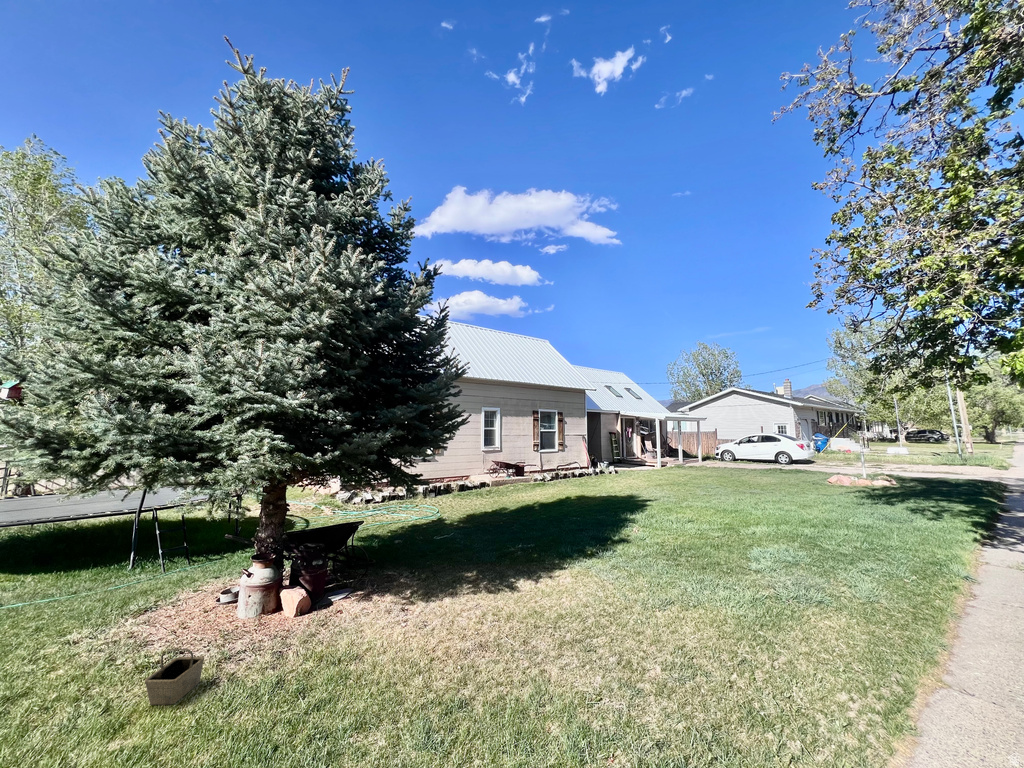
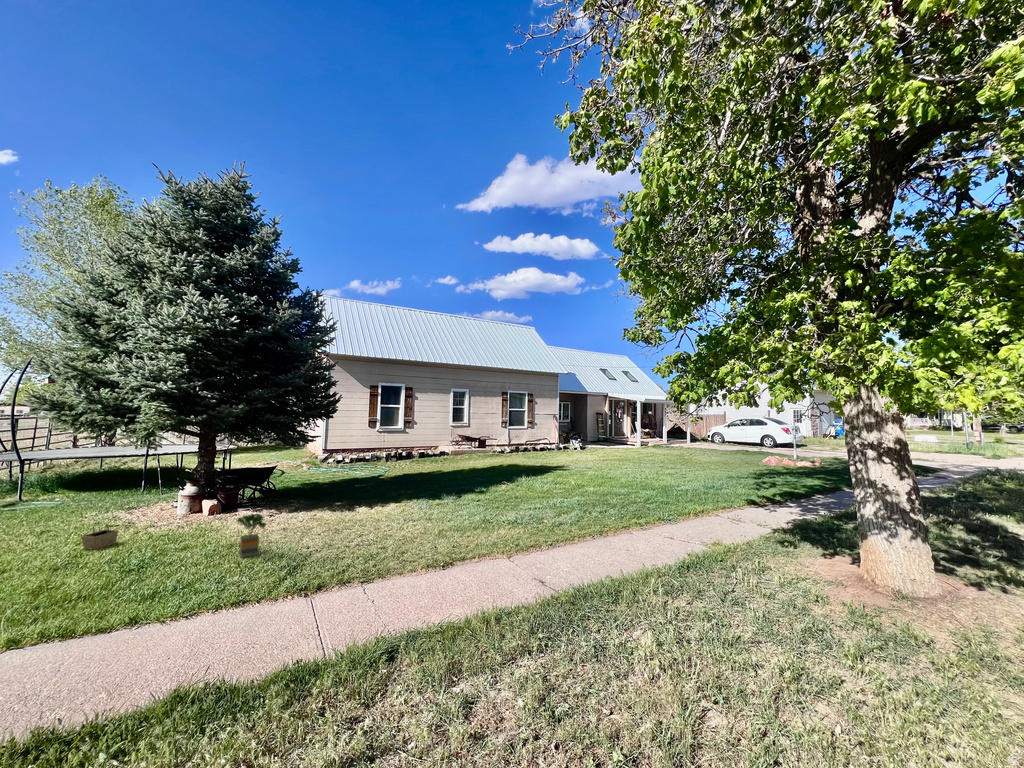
potted tree: none [445,611,497,697] -> present [237,514,266,558]

